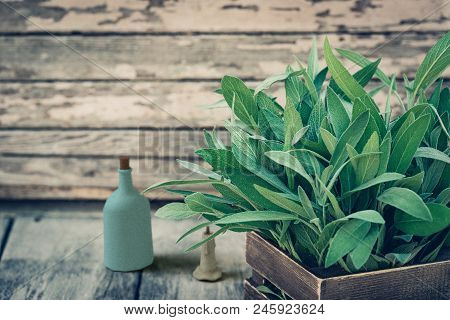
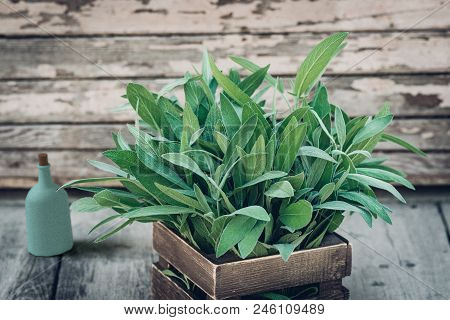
candle: present [193,226,222,280] -> none [107,211,134,262]

